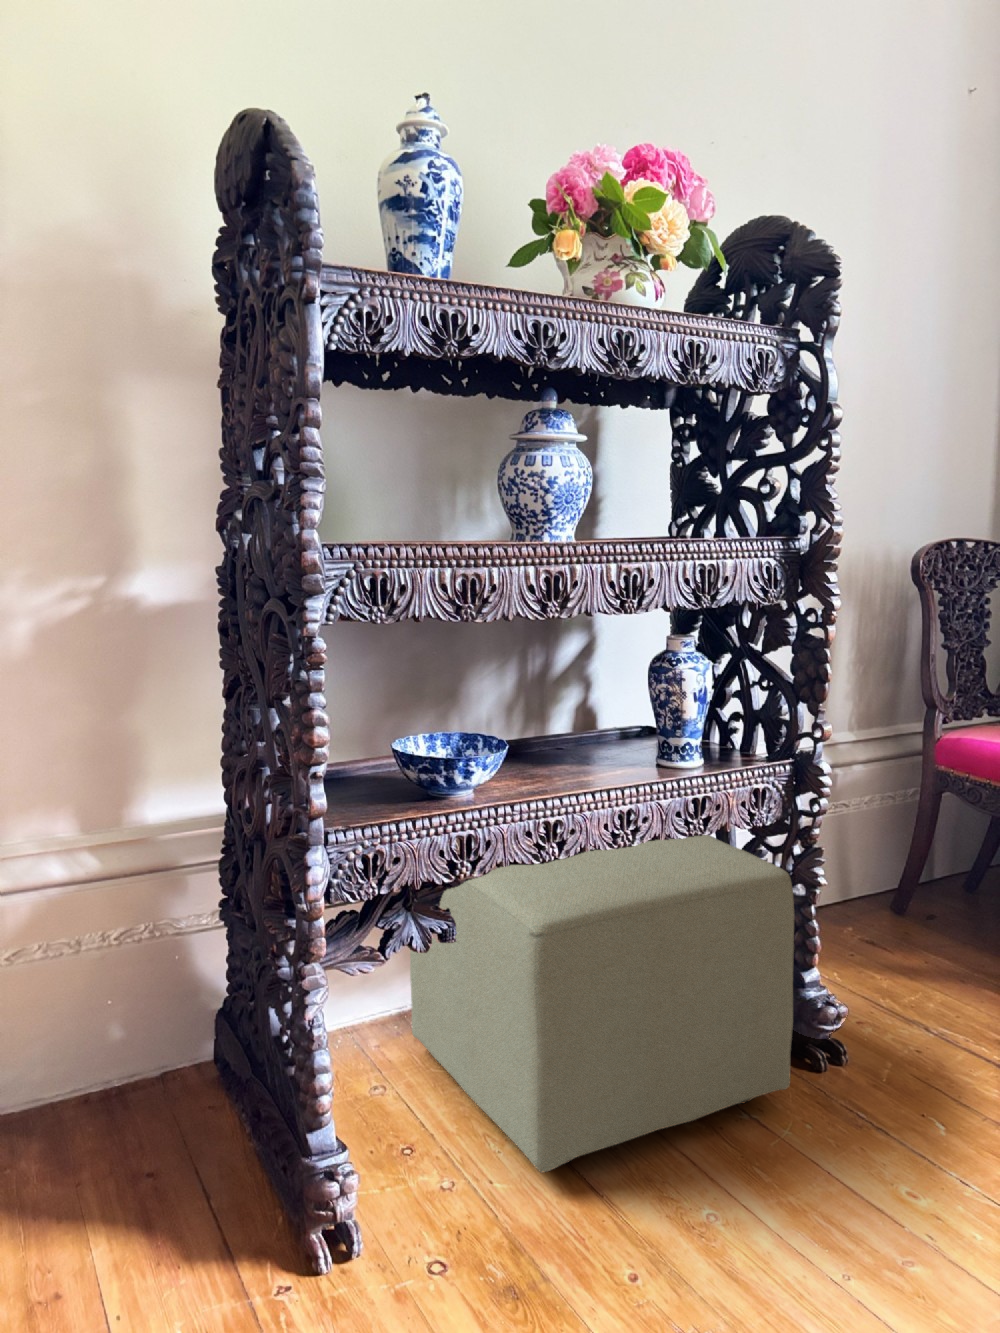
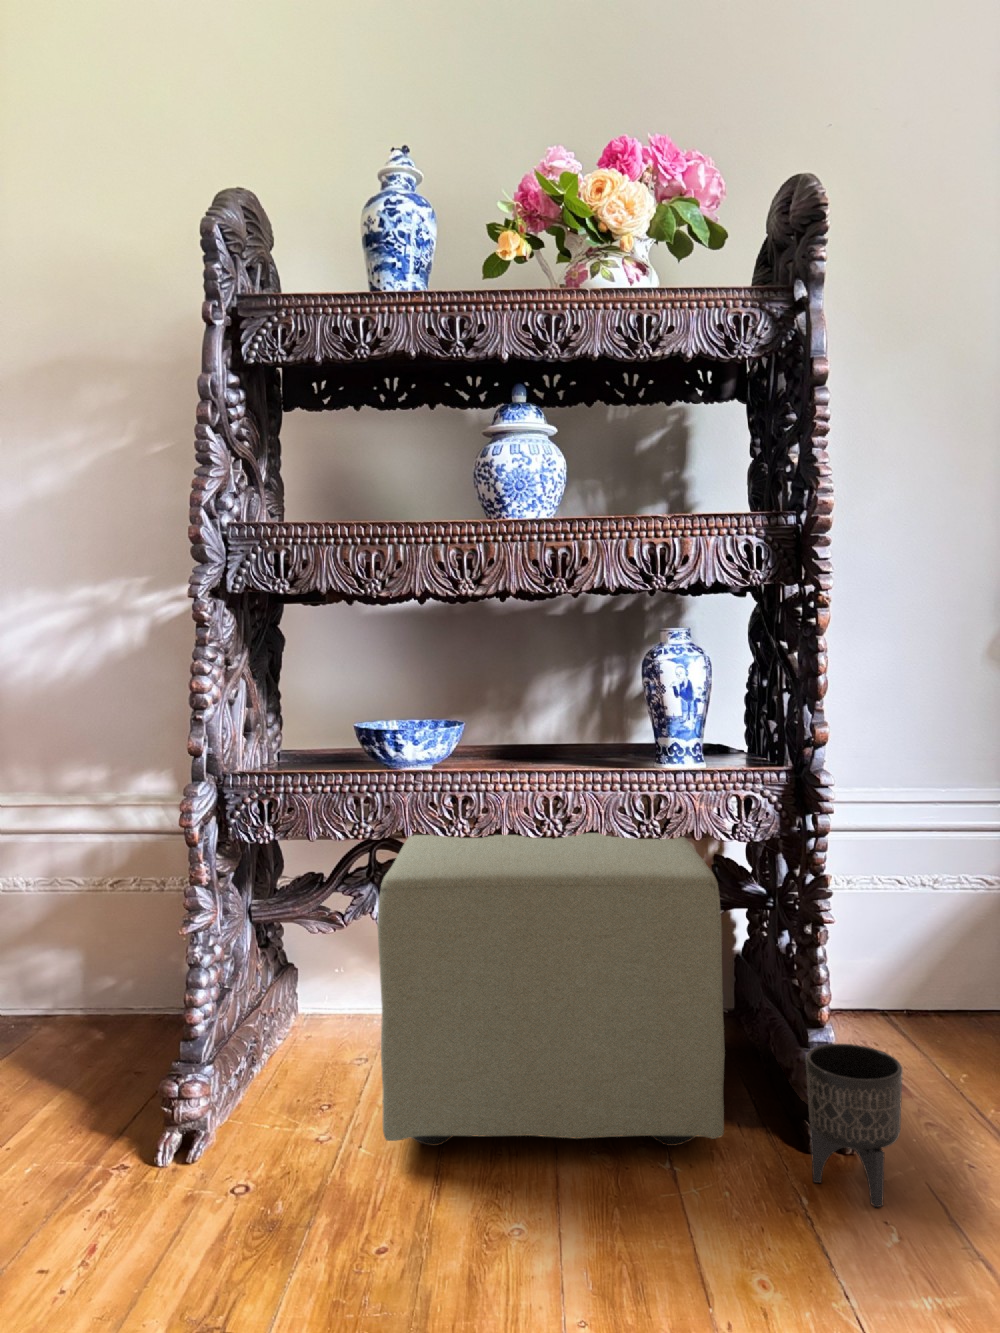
planter: none [852,988,930,1111] -> present [806,1044,903,1207]

